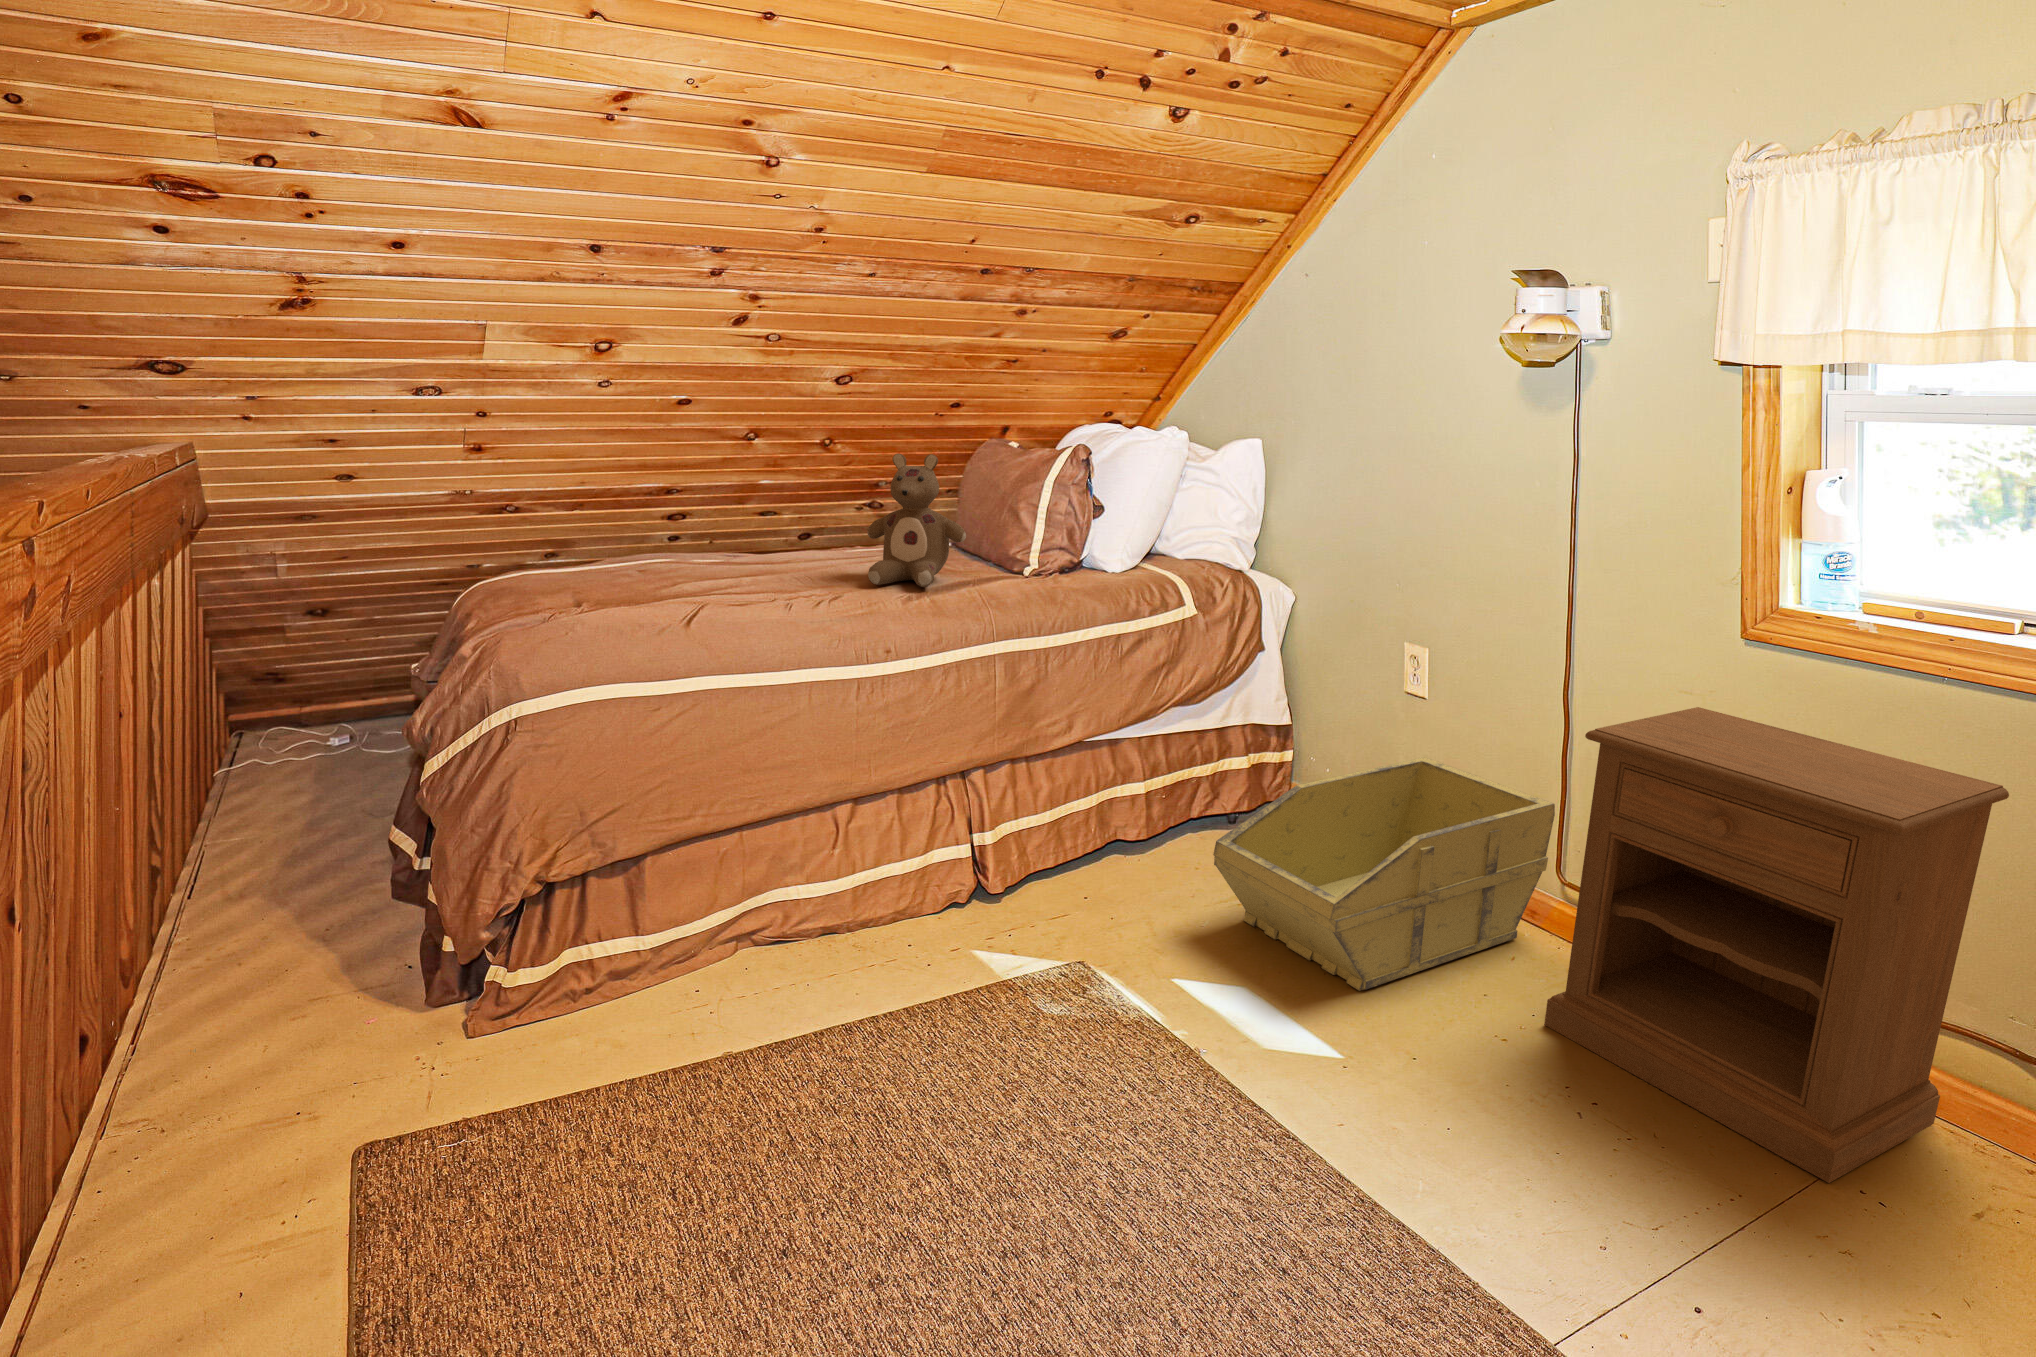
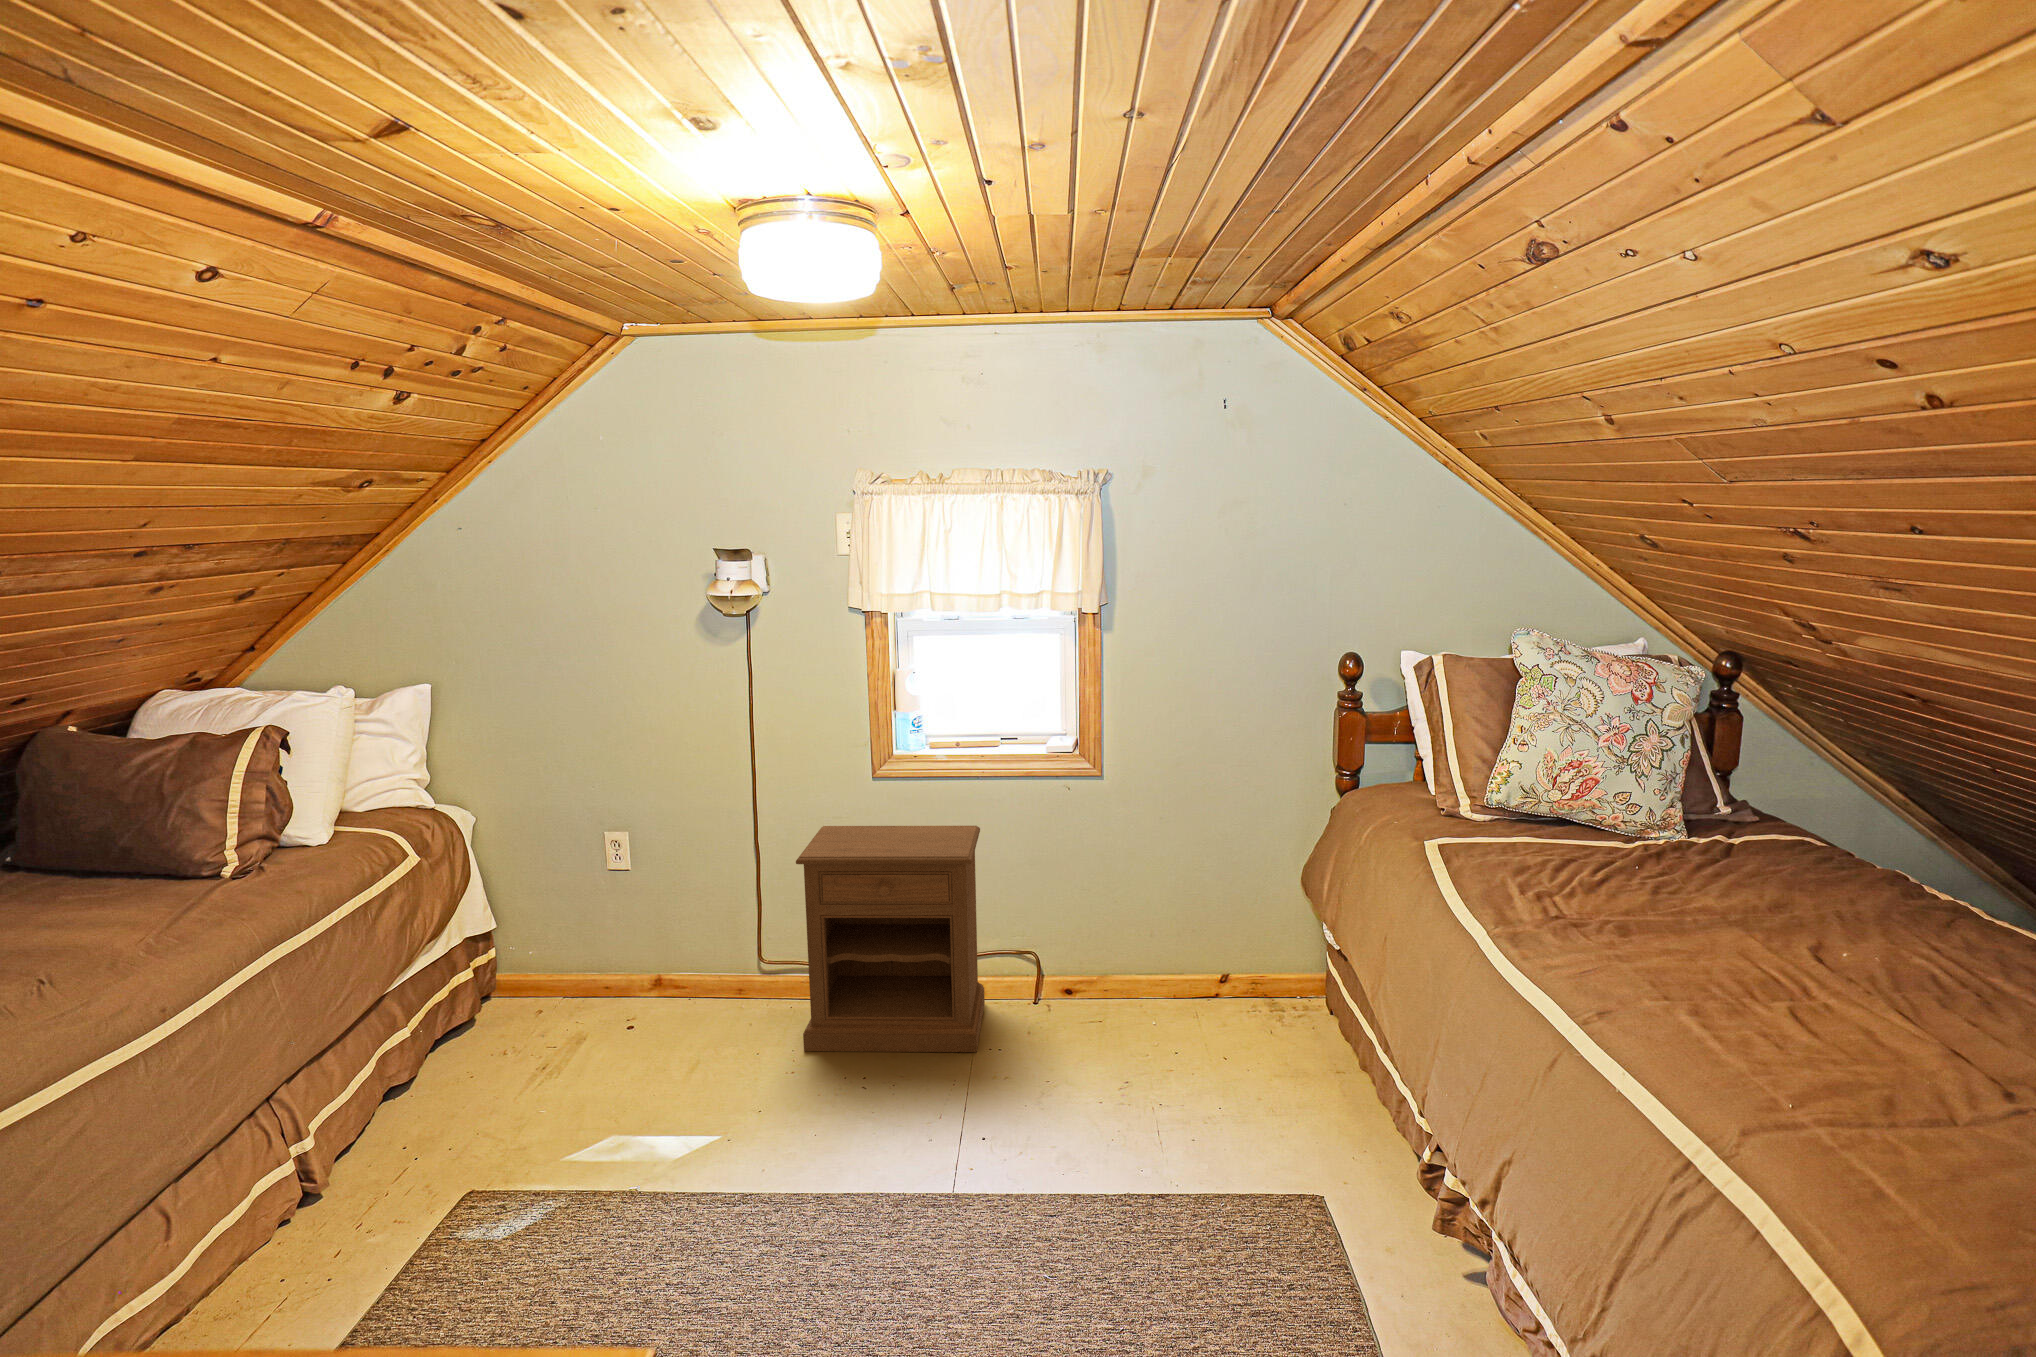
stuffed bear: present [867,454,966,587] -> none [38,779,184,933]
storage bin: present [1213,757,1555,991] -> none [543,913,746,1091]

